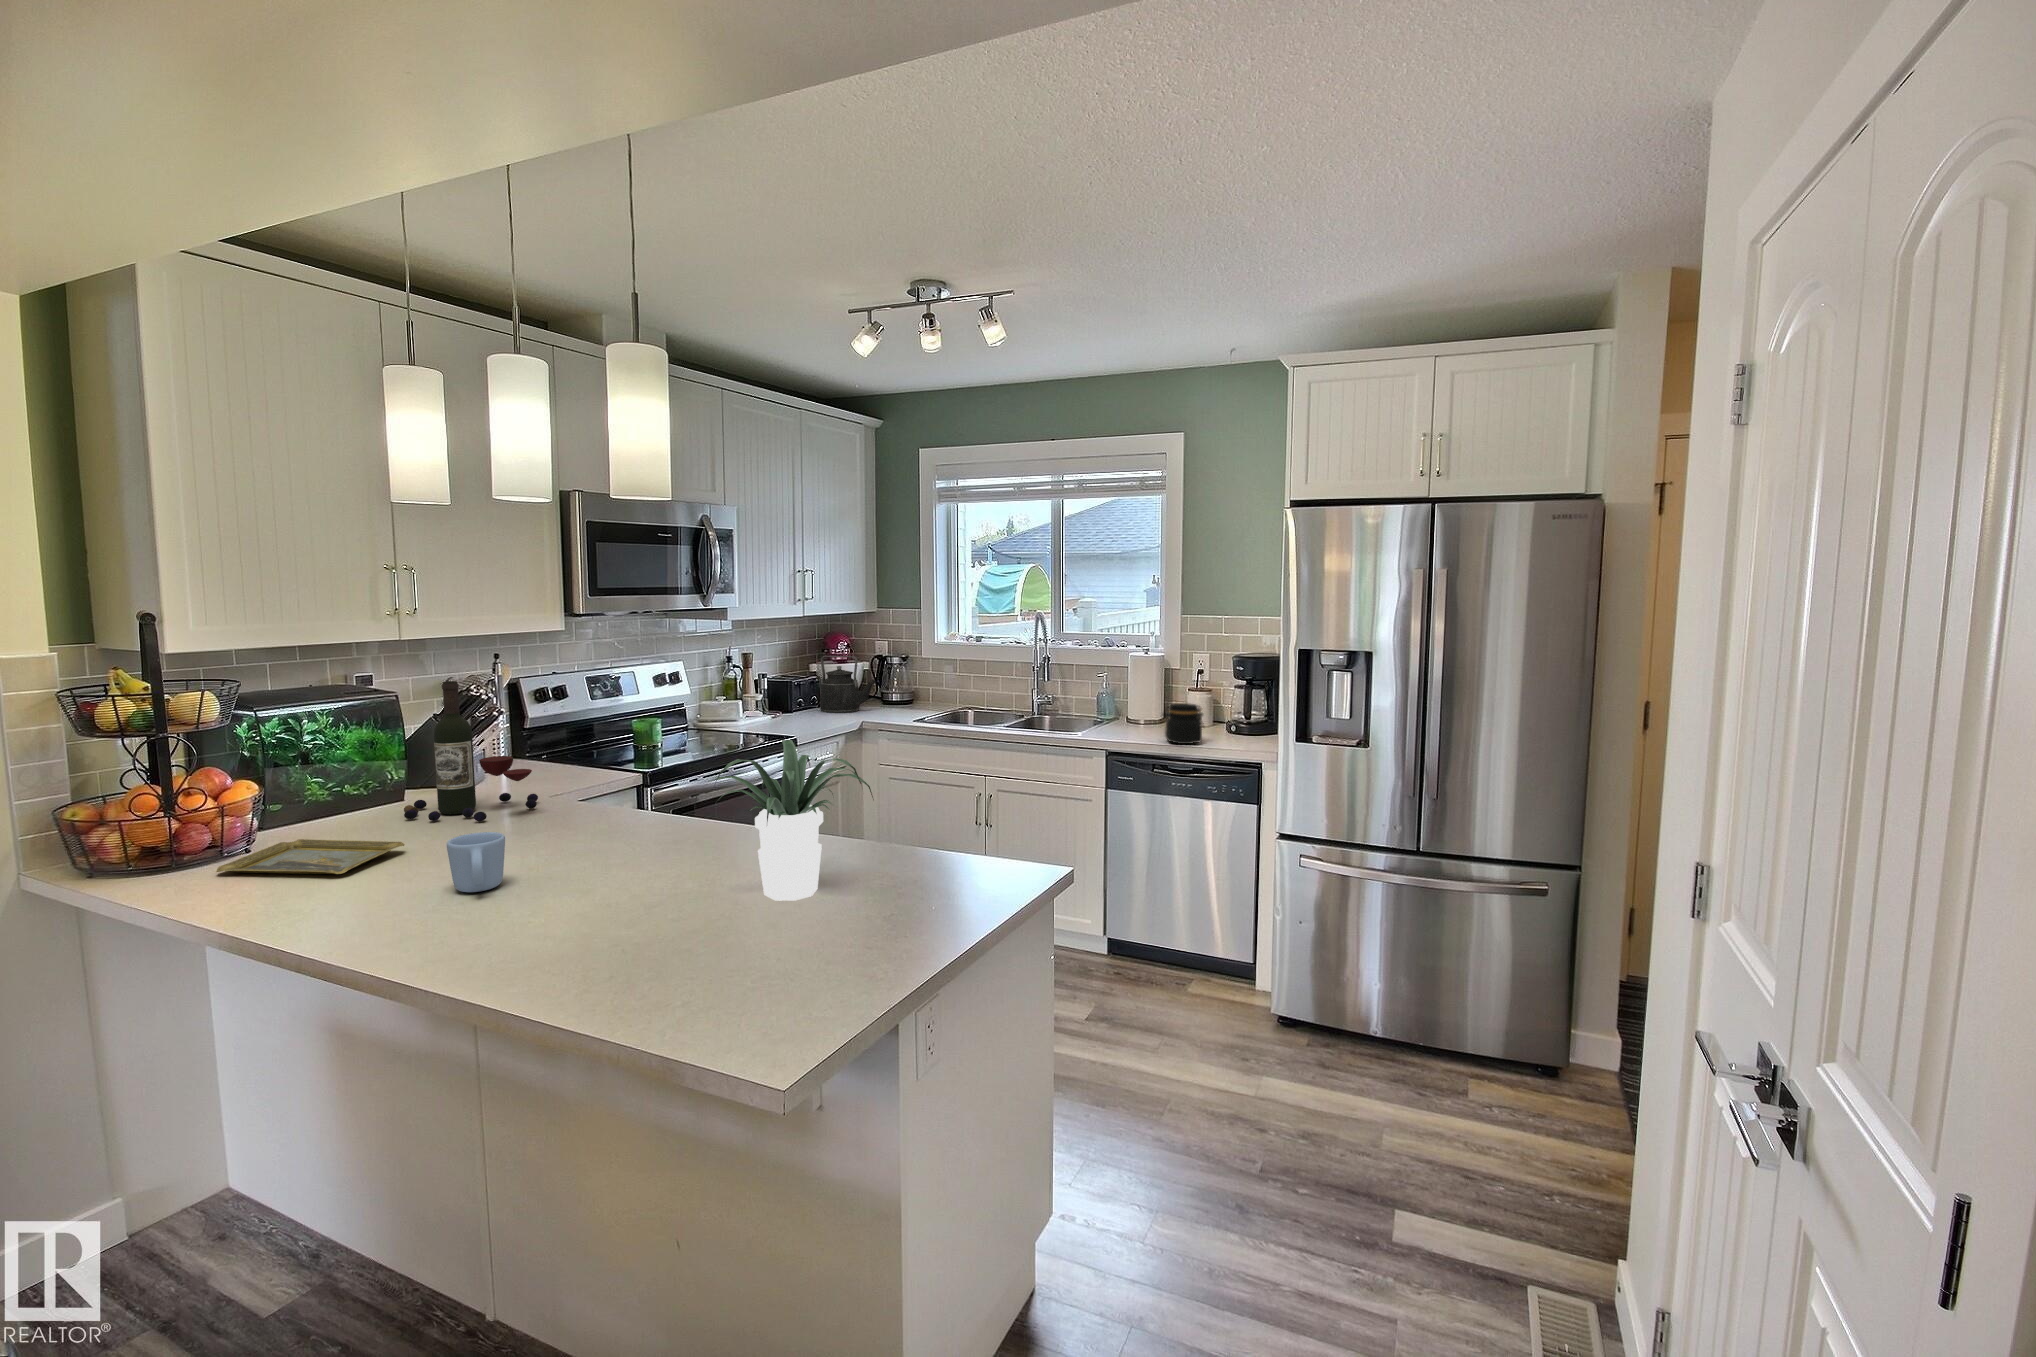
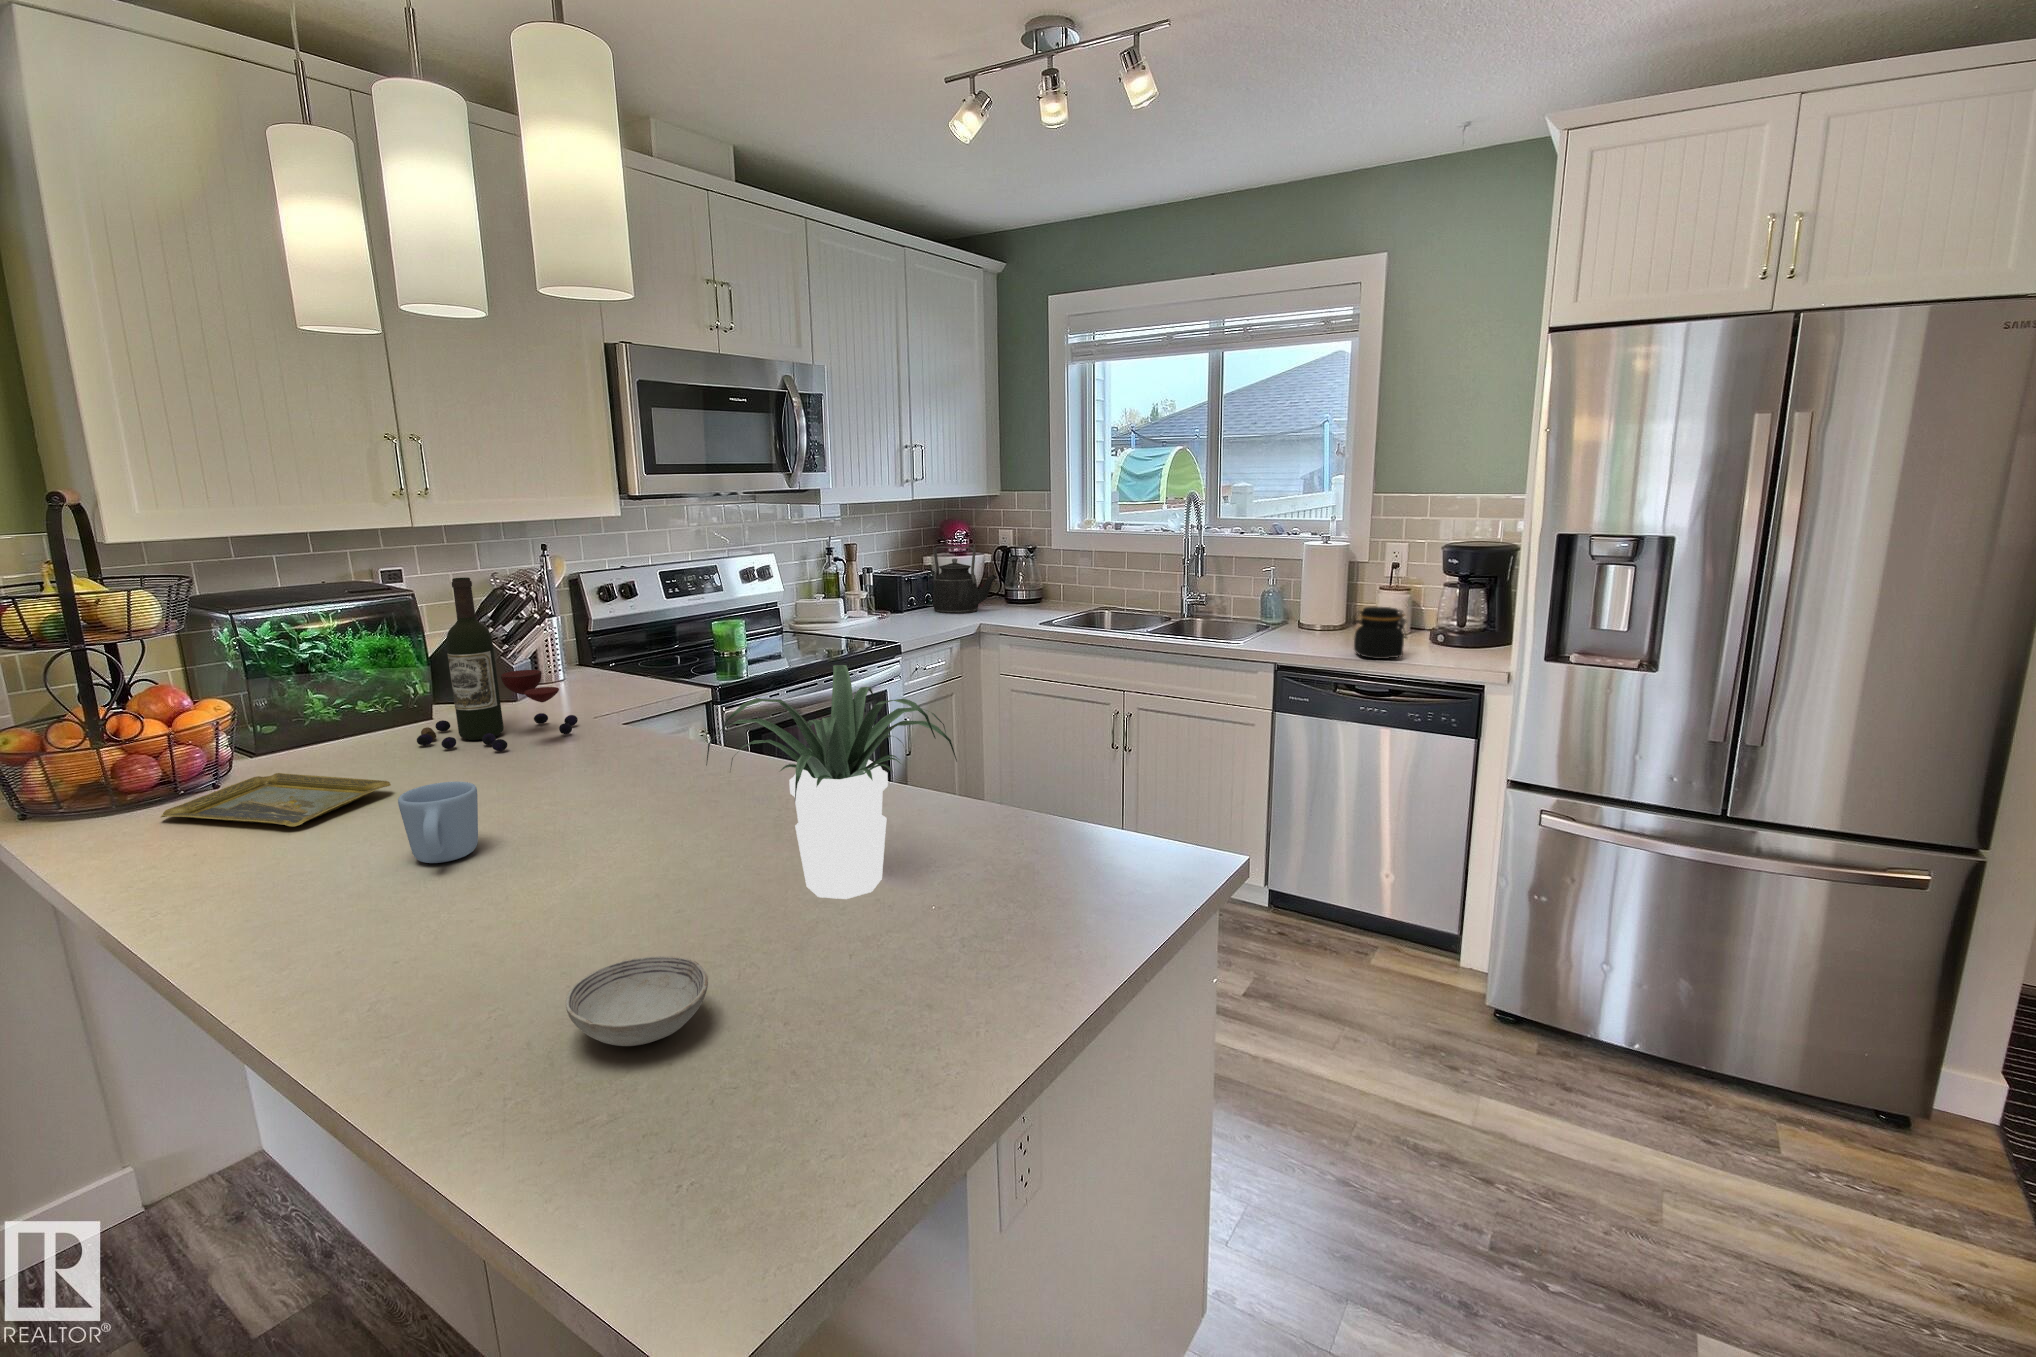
bowl: none [629,925,721,975] -> present [566,956,708,1046]

